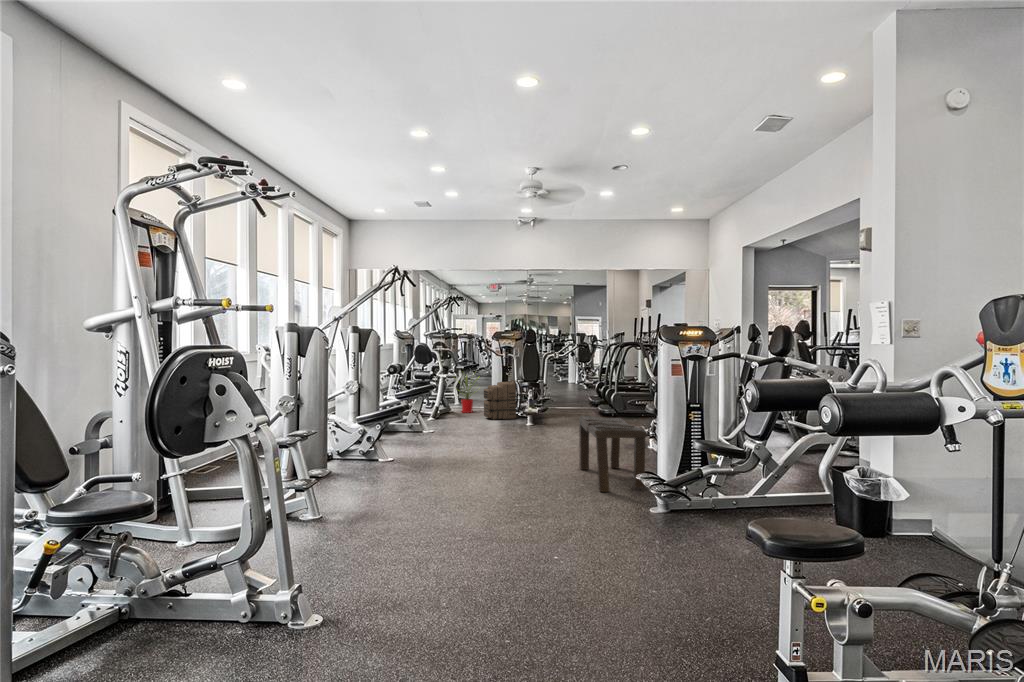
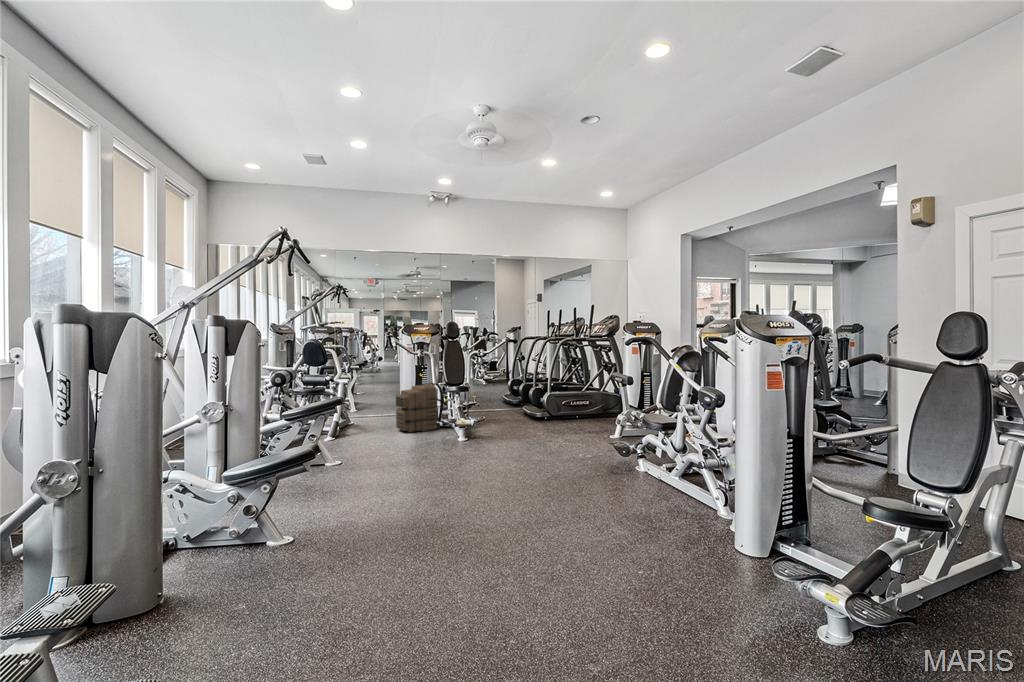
house plant: present [458,377,479,413] -> none [351,371,389,423]
bench: present [579,416,646,492] -> none [592,446,745,587]

